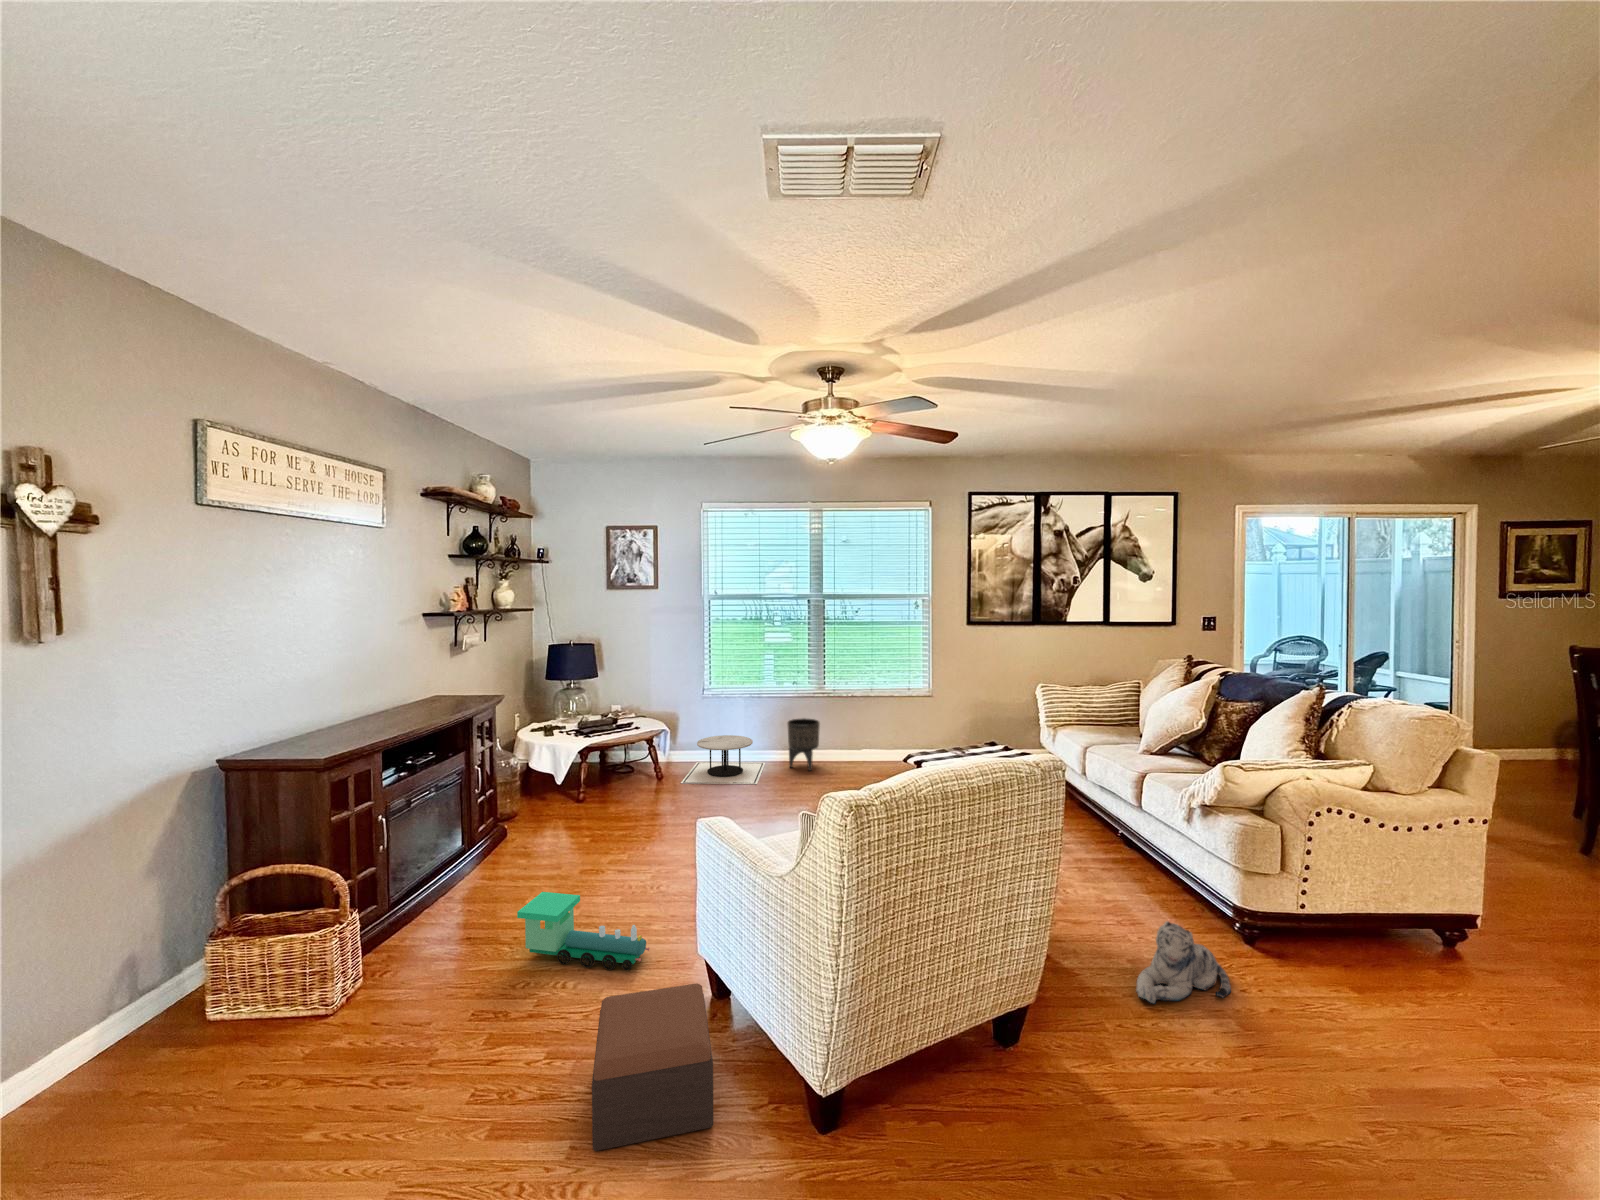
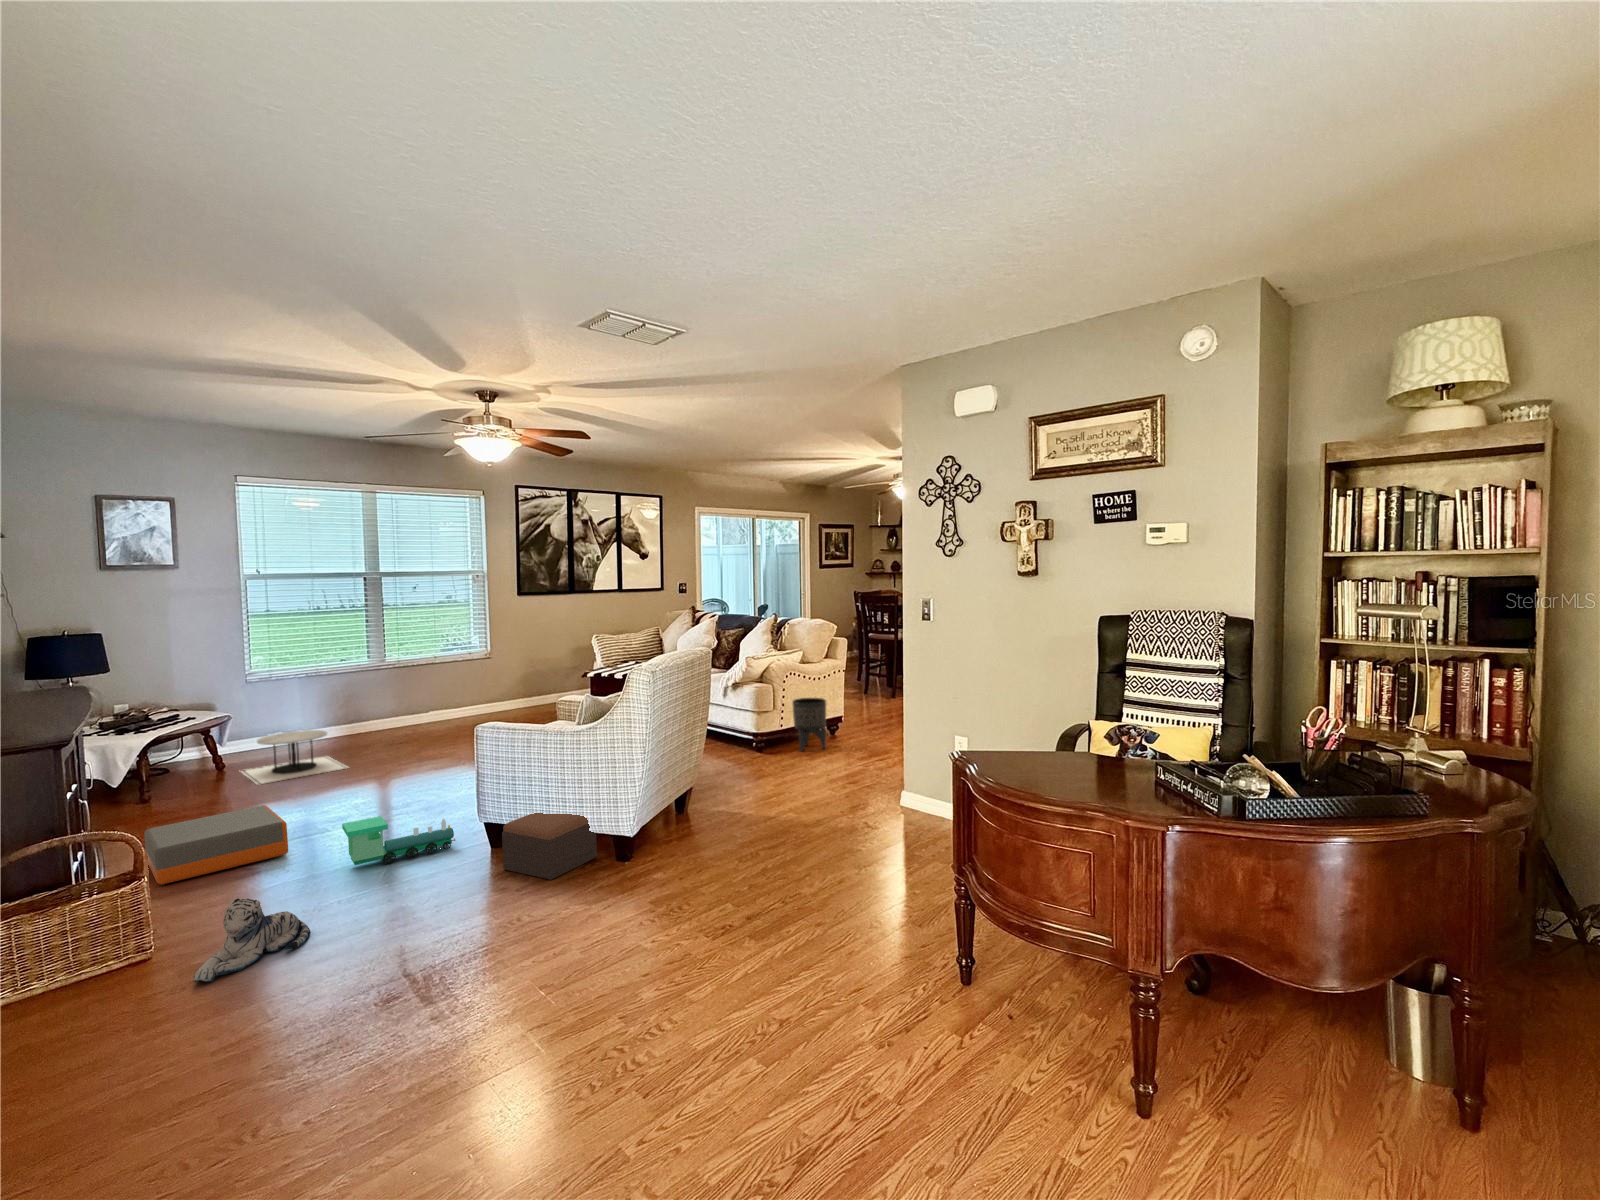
planter: present [787,718,820,771] -> present [792,698,826,751]
storage box: none [440,824,584,895] -> present [144,805,288,885]
plush toy: present [1136,921,1231,1003] -> present [194,898,310,982]

